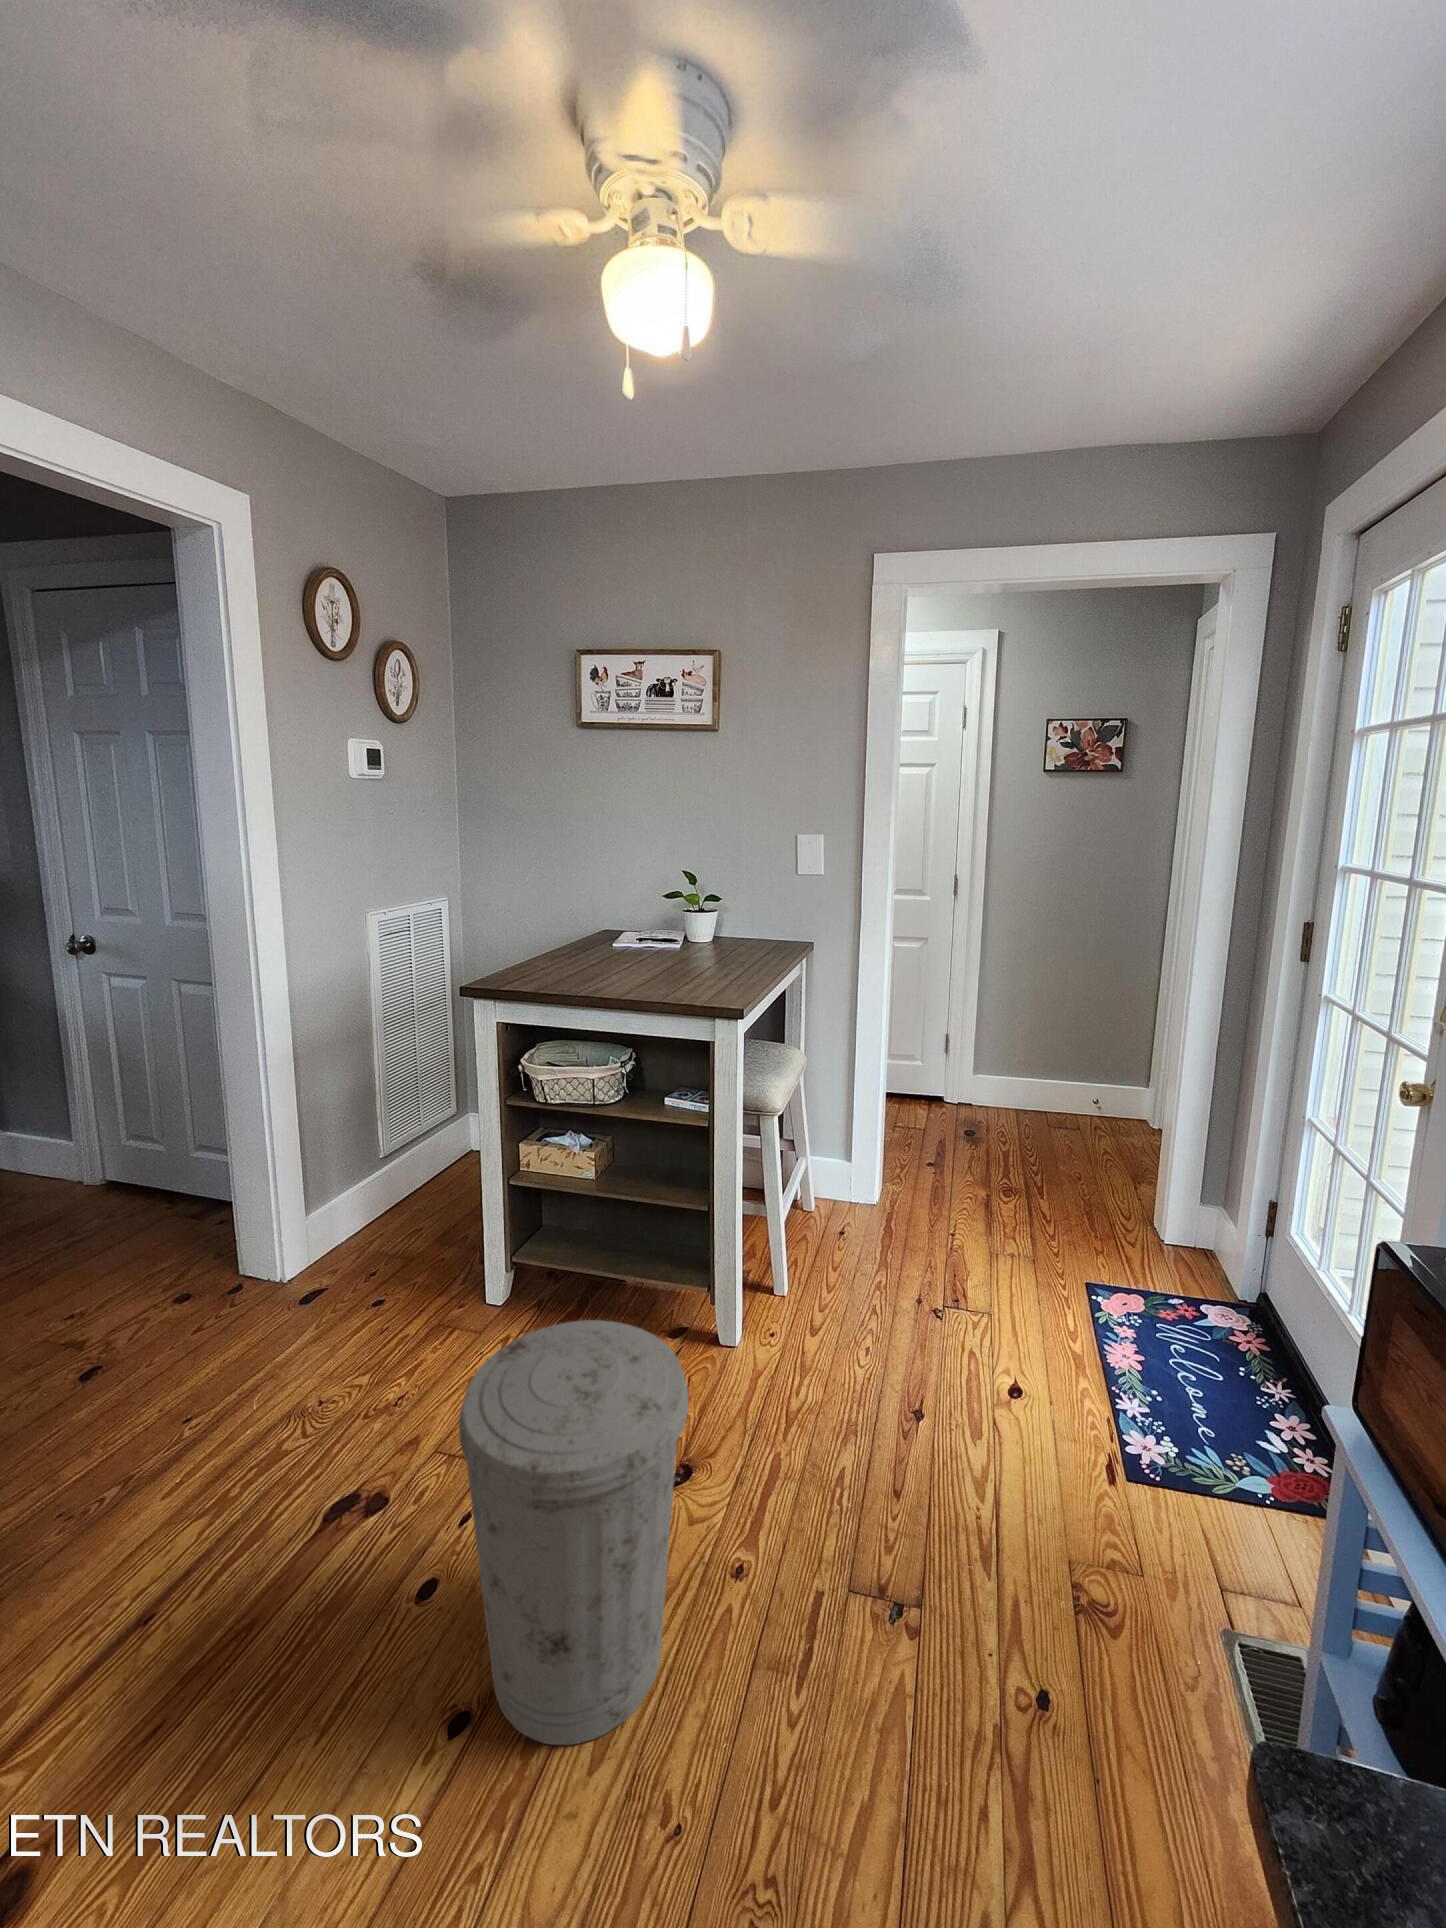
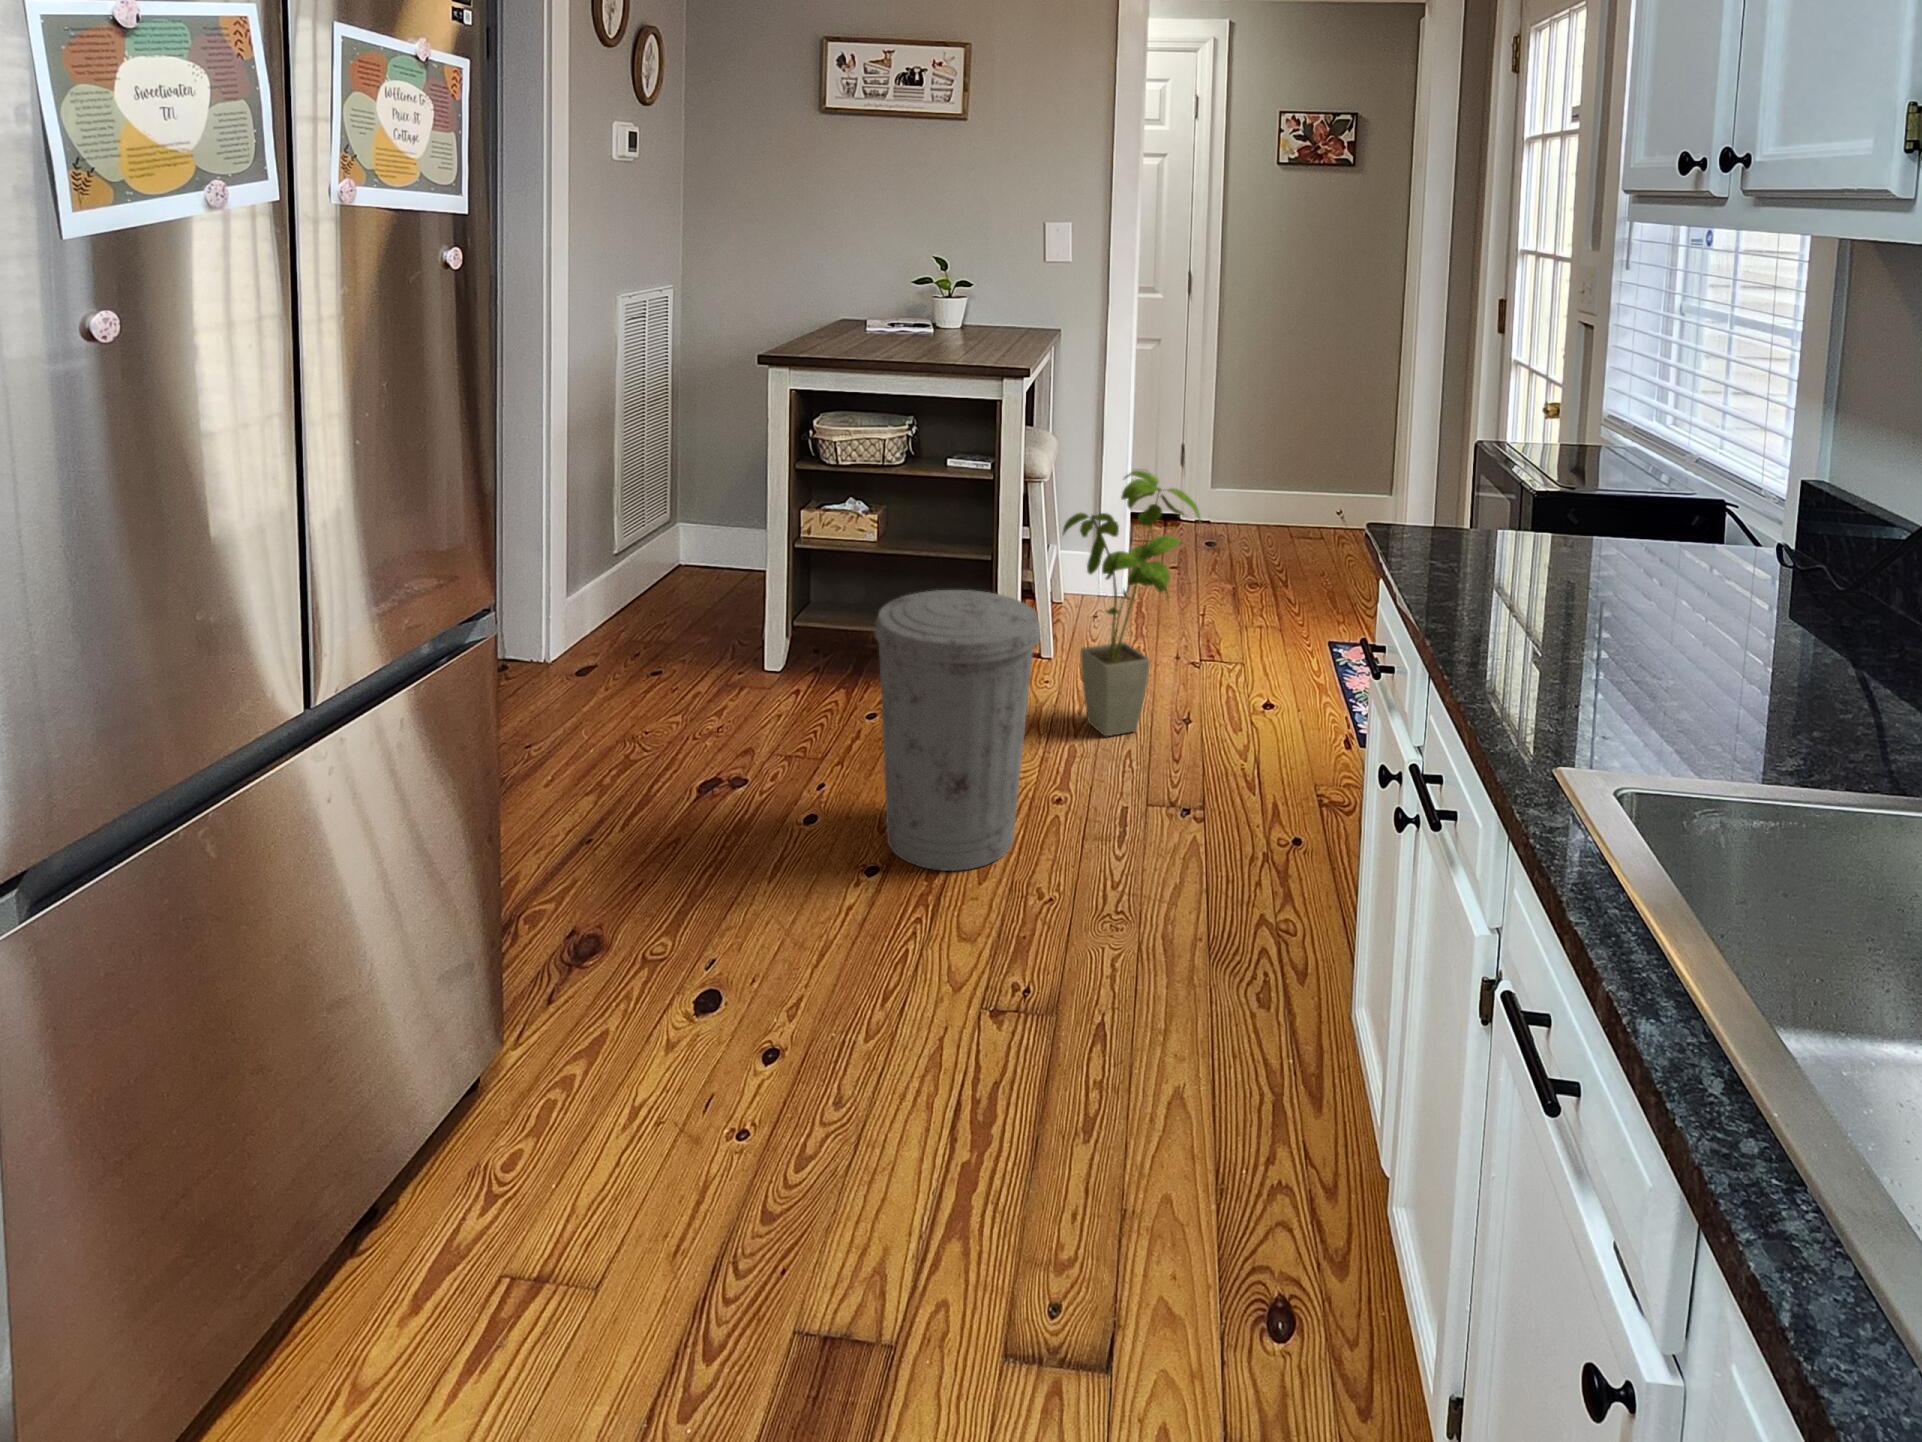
house plant: none [768,1139,932,1442] -> present [1063,471,1200,736]

